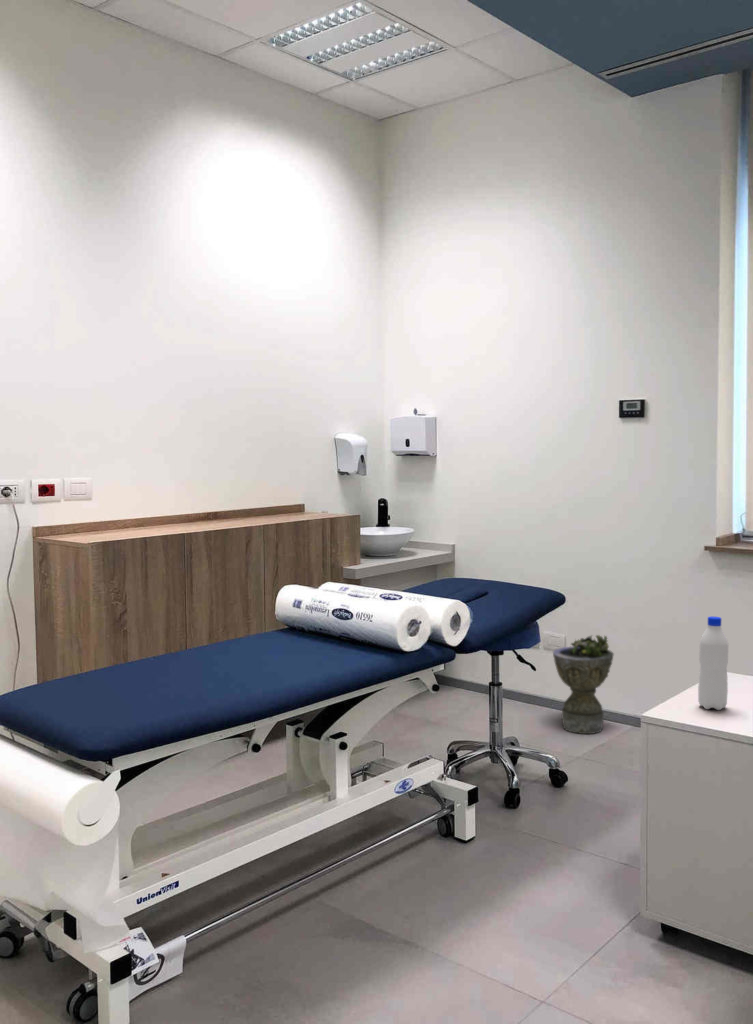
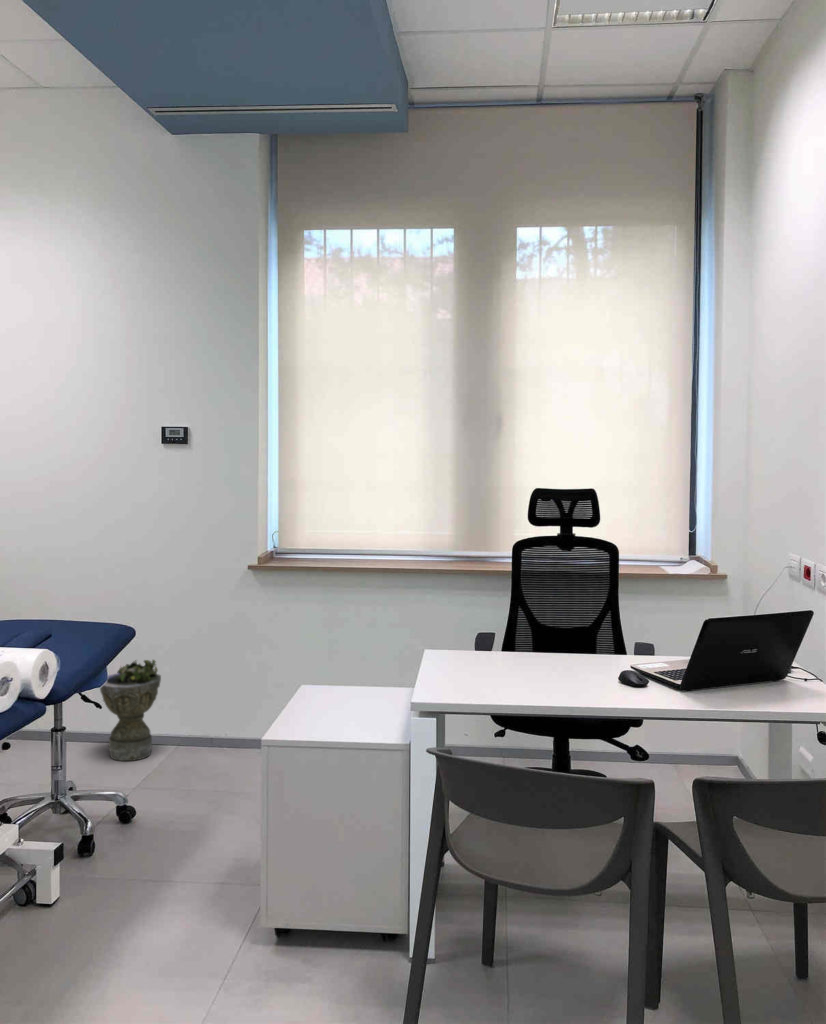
water bottle: present [698,616,728,710] -> none [297,641,322,727]

